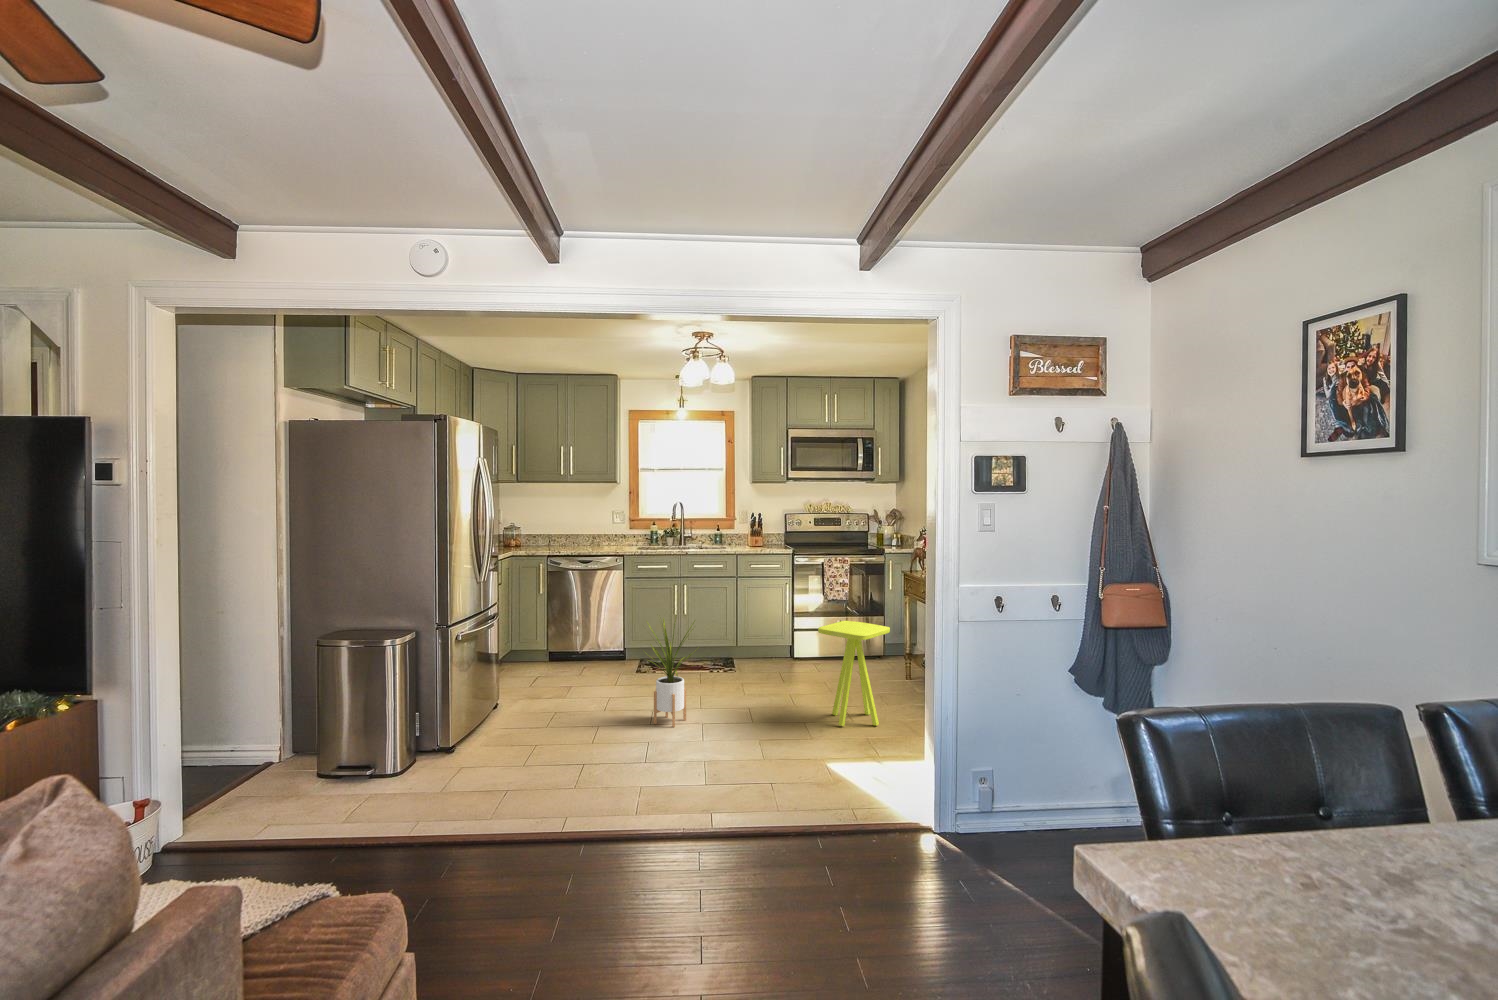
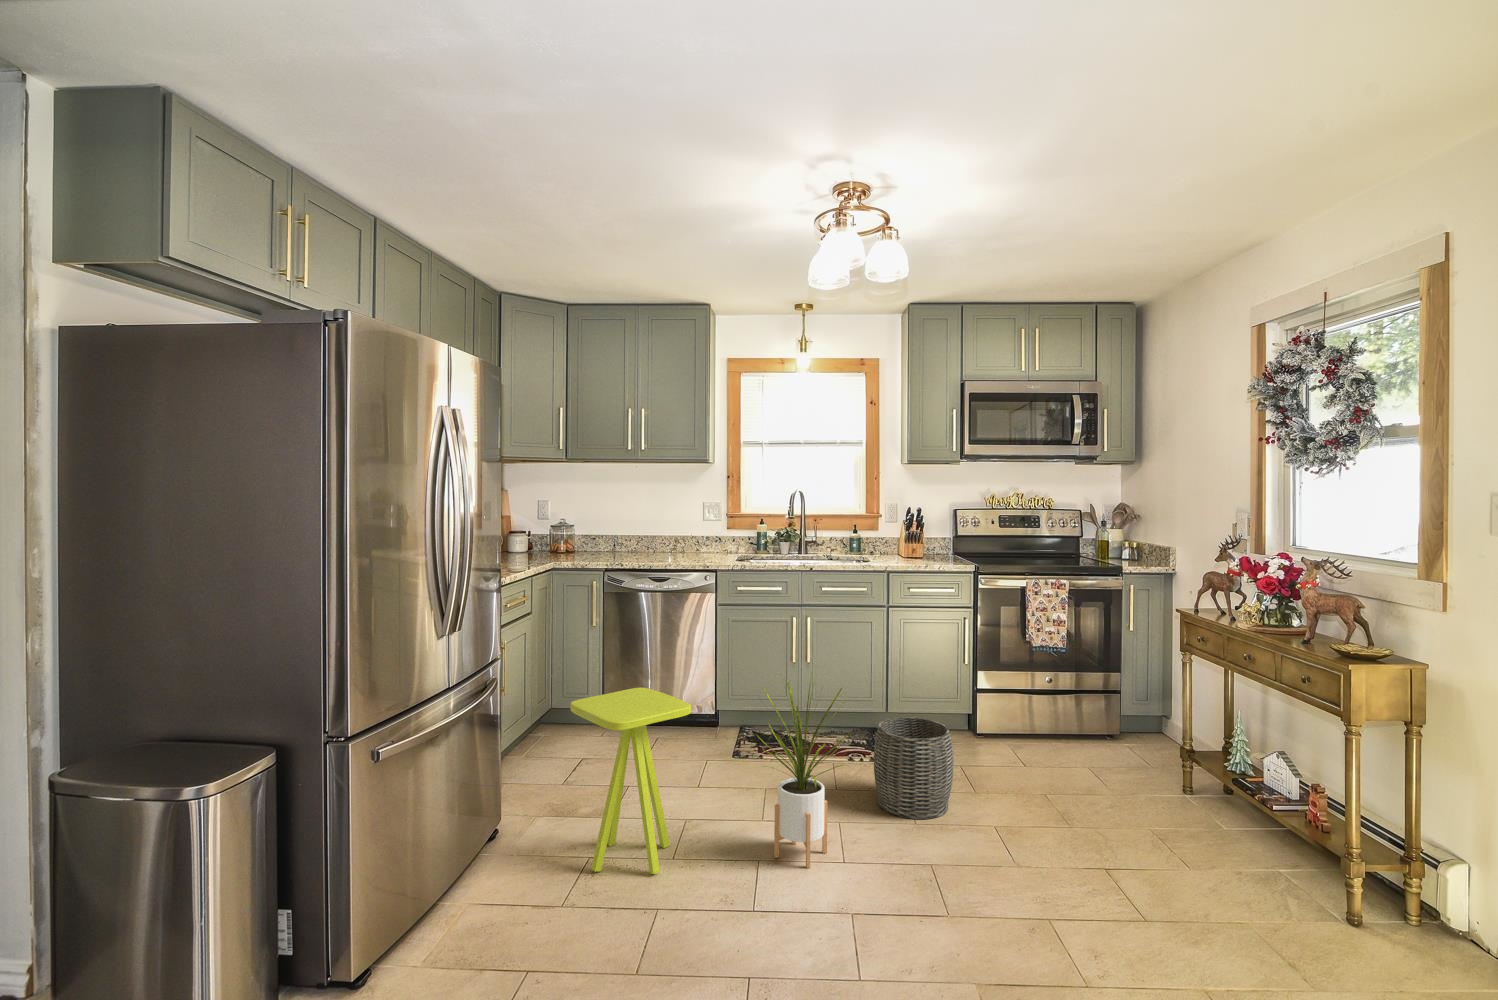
side table: present [818,621,890,726] -> present [570,688,691,874]
woven basket: none [720,643,768,702] -> present [874,717,954,819]

